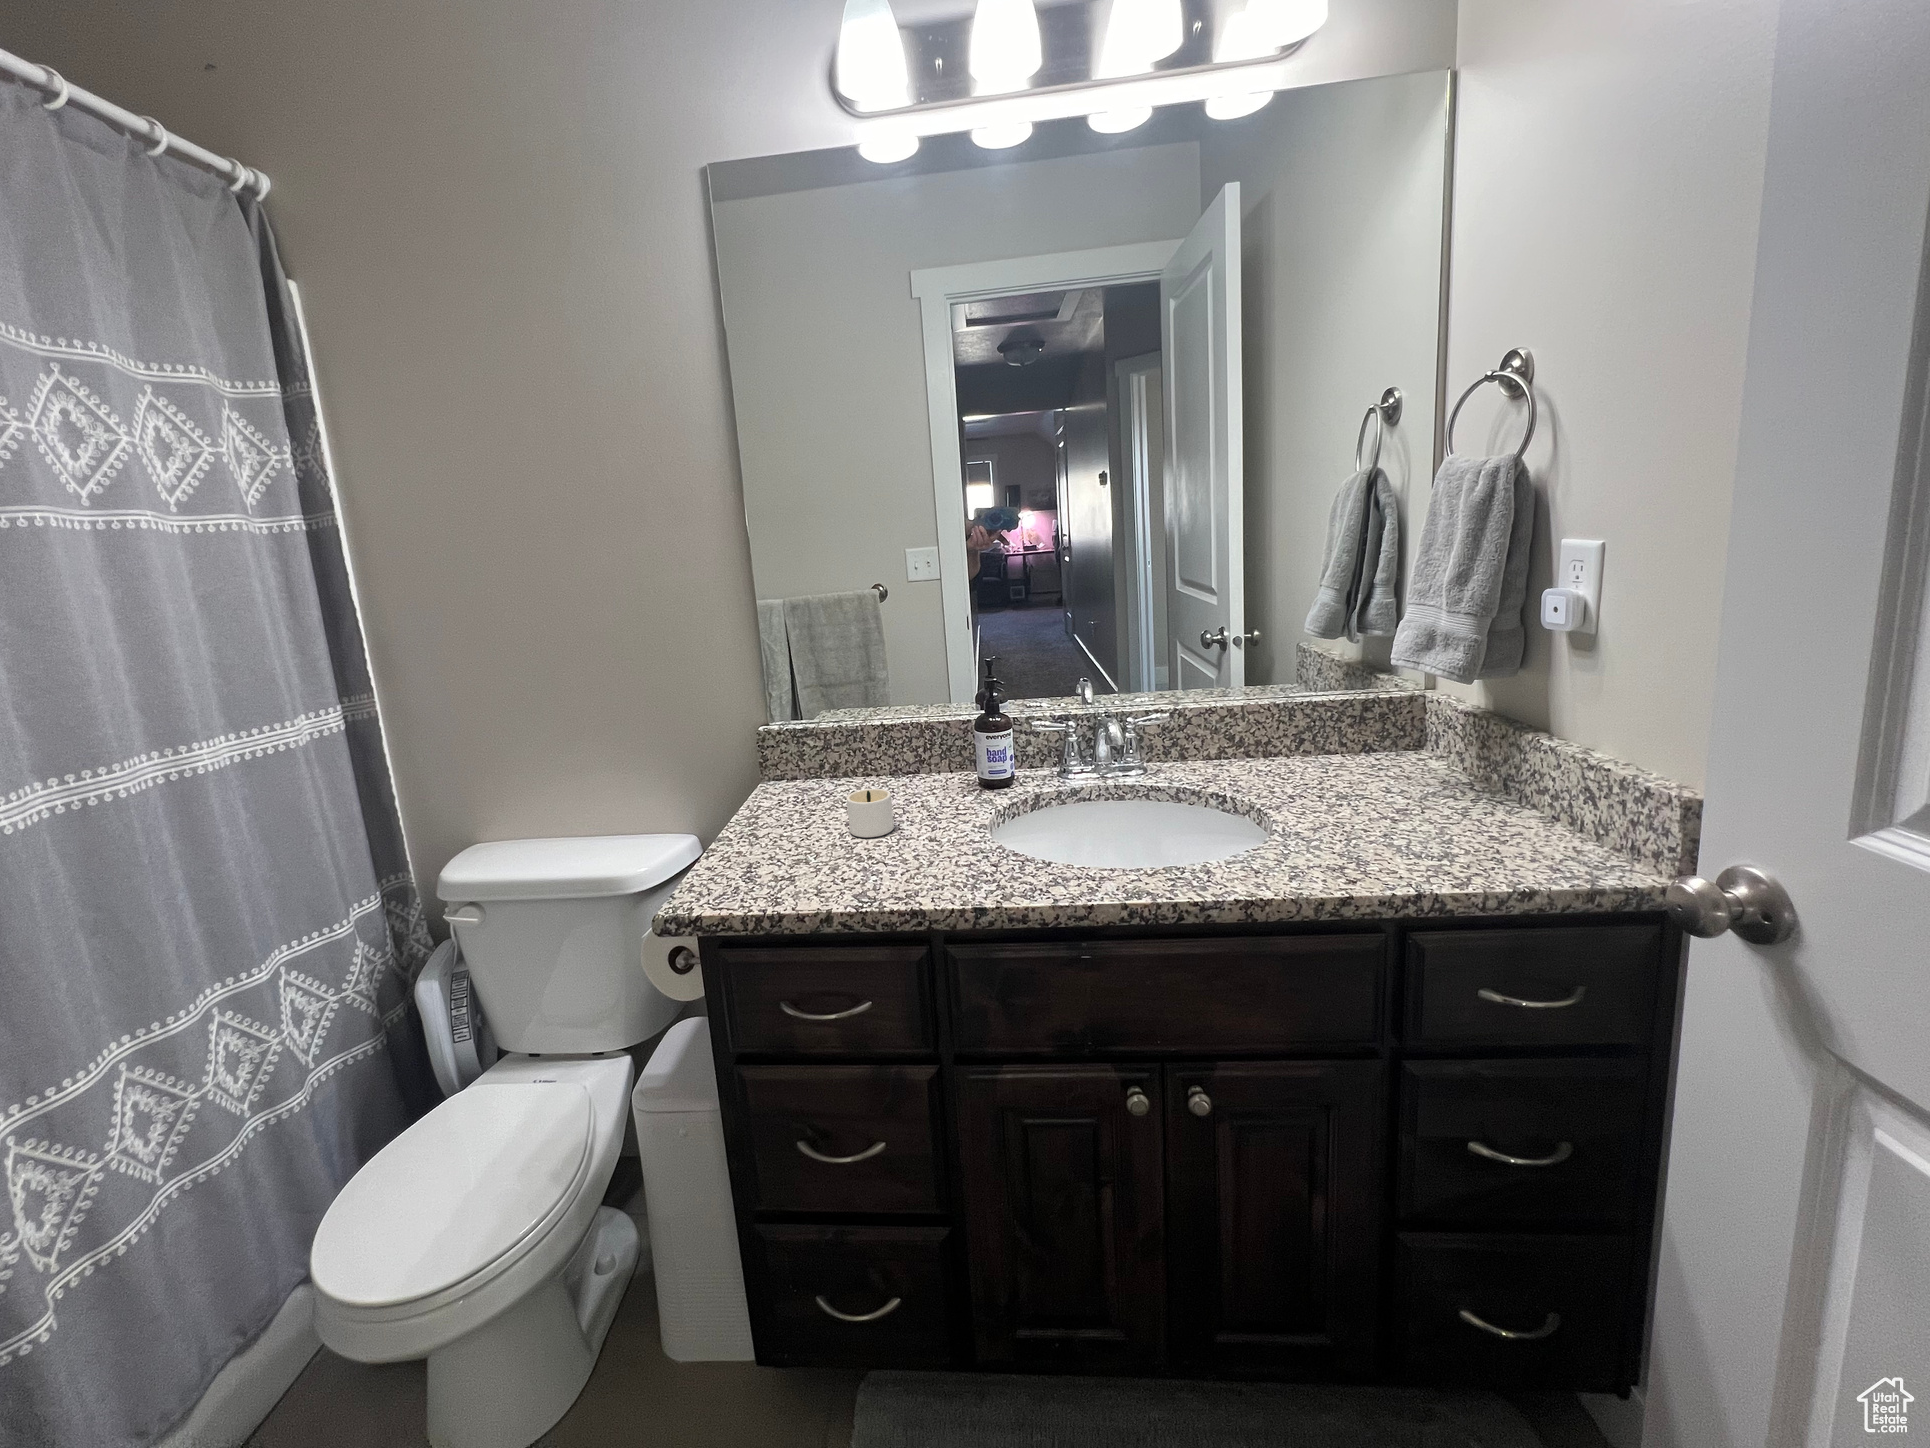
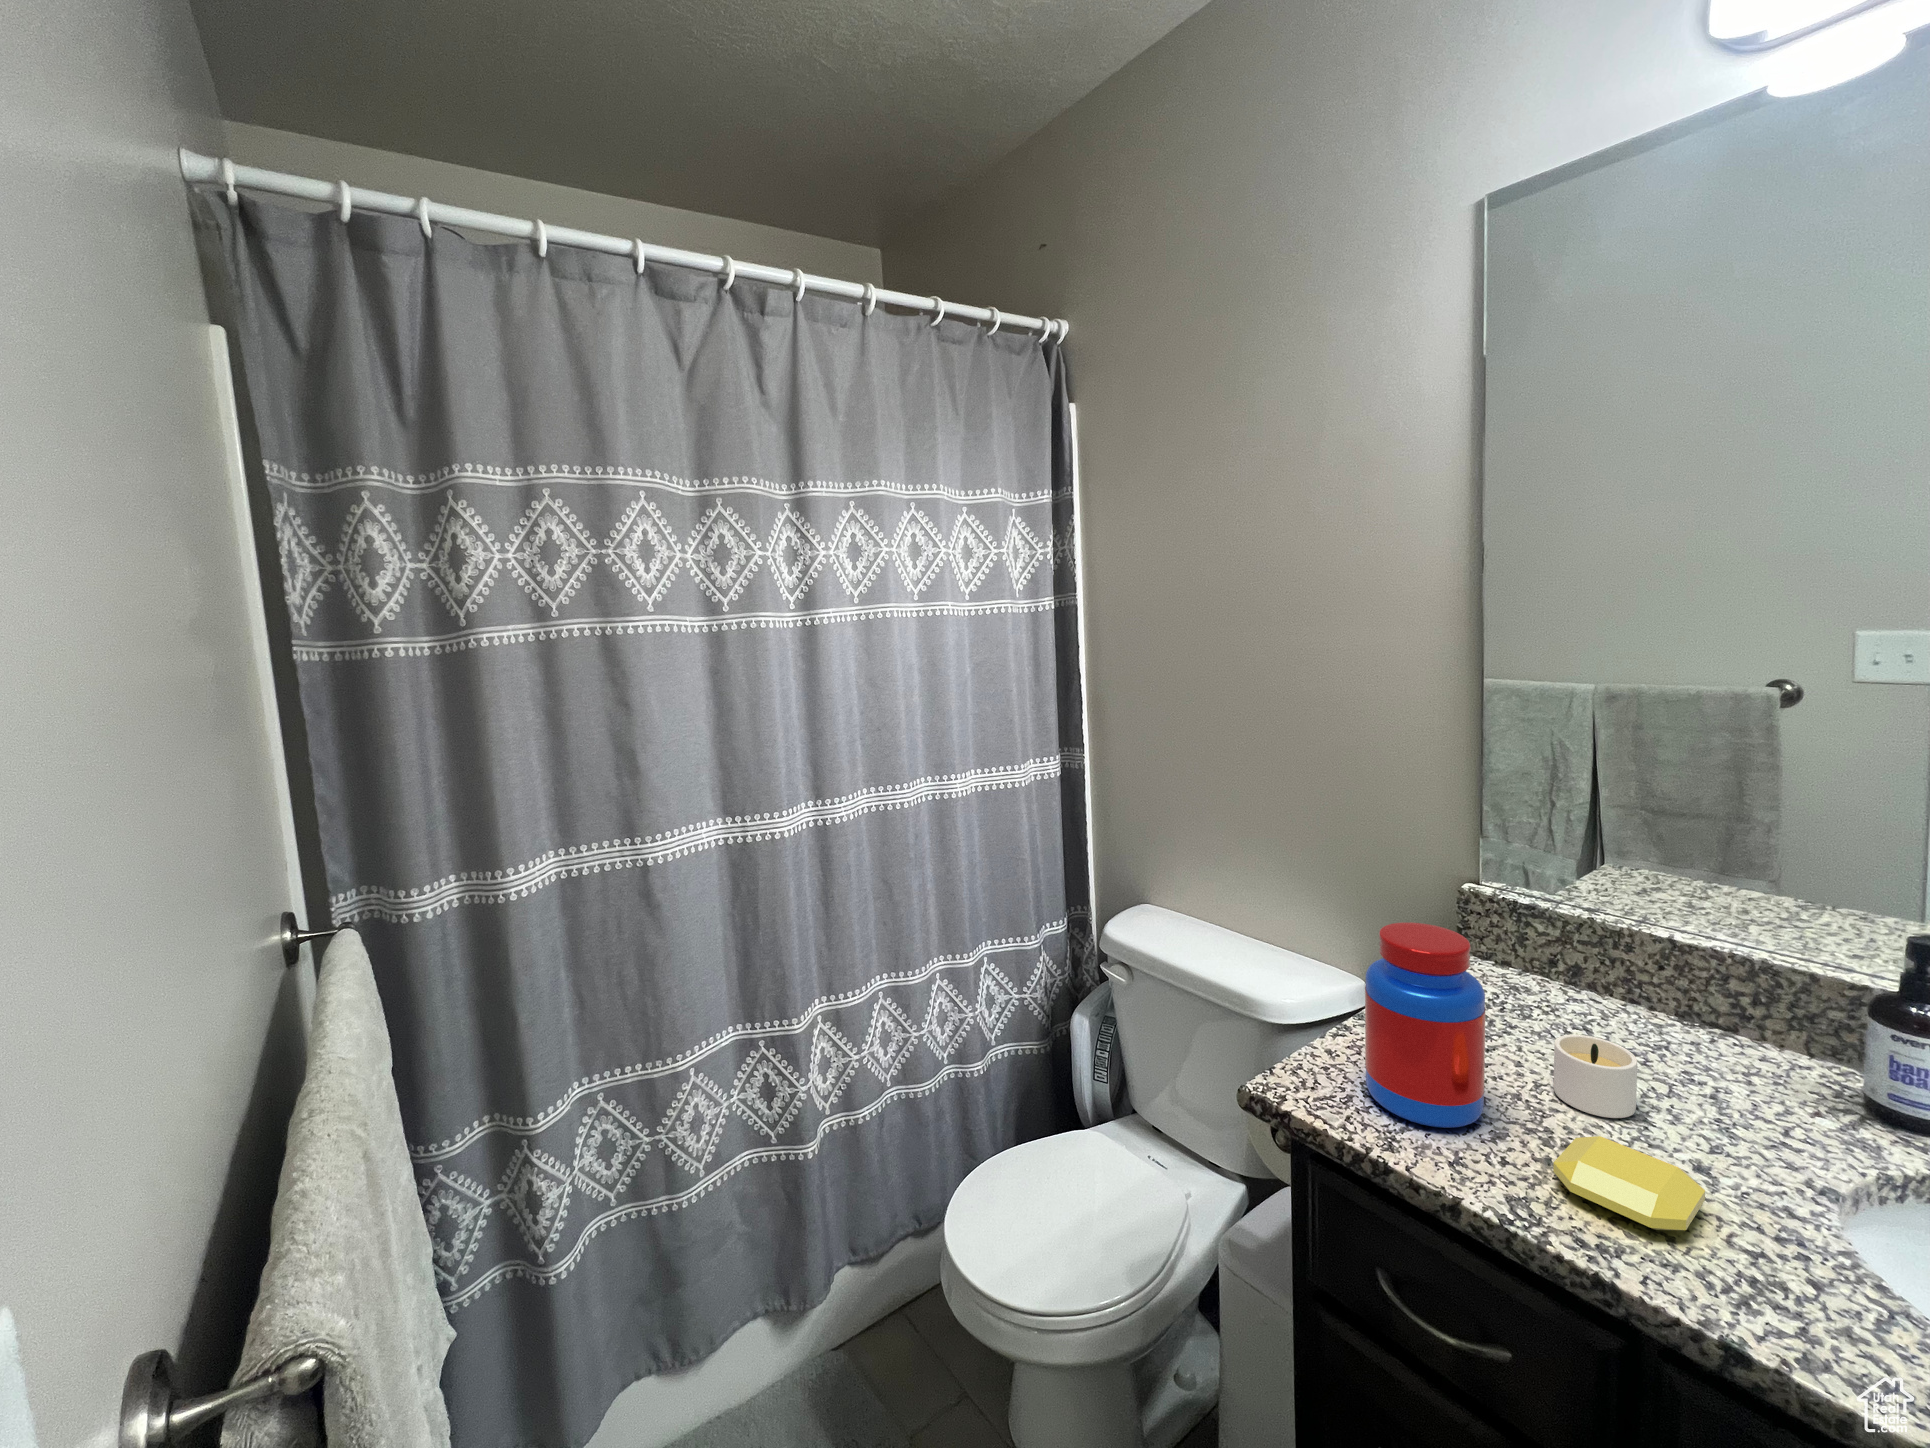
jar: none [731,733,821,883] -> present [1365,922,1485,1128]
soap bar: none [871,836,943,877] -> present [1553,1136,1705,1230]

